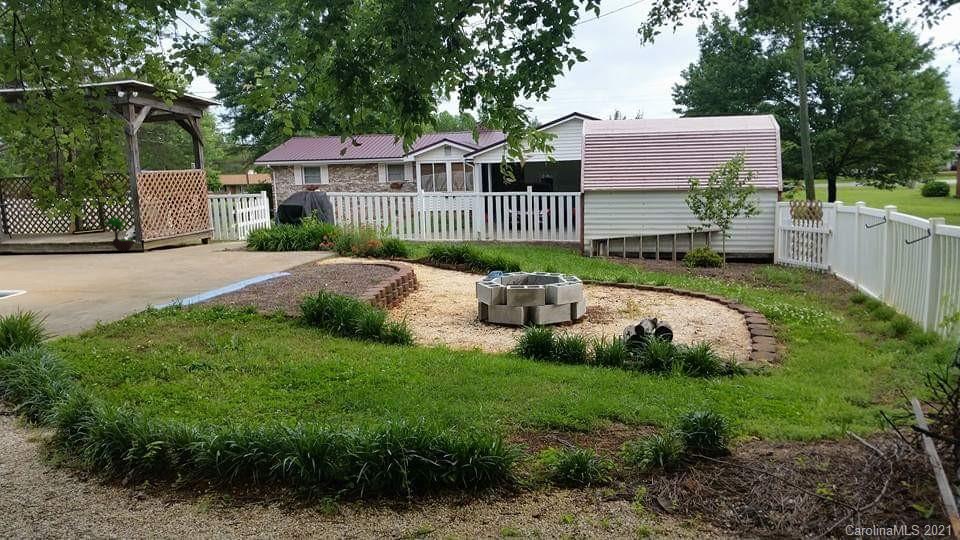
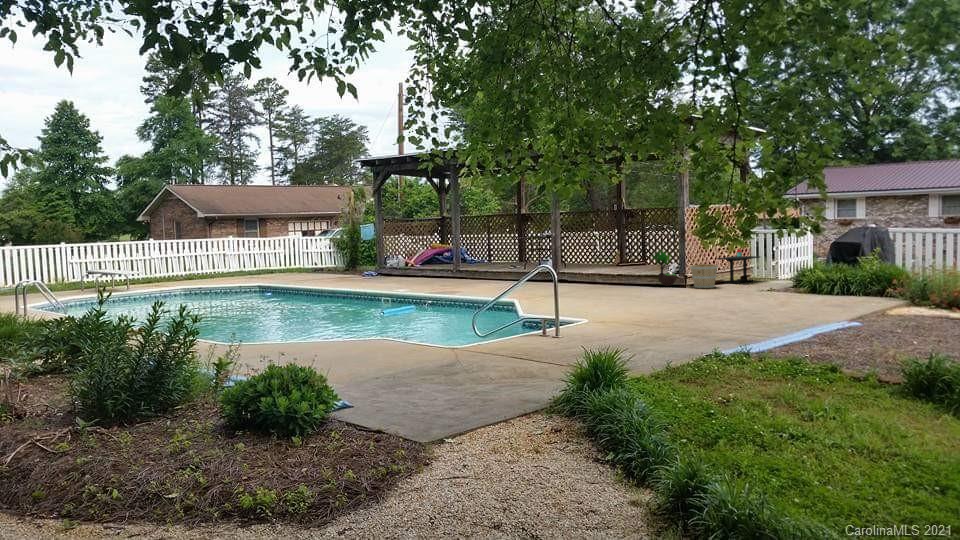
side table: none [175,212,218,247] -> present [717,249,760,284]
wooden bucket: none [146,228,175,252] -> present [690,264,718,288]

